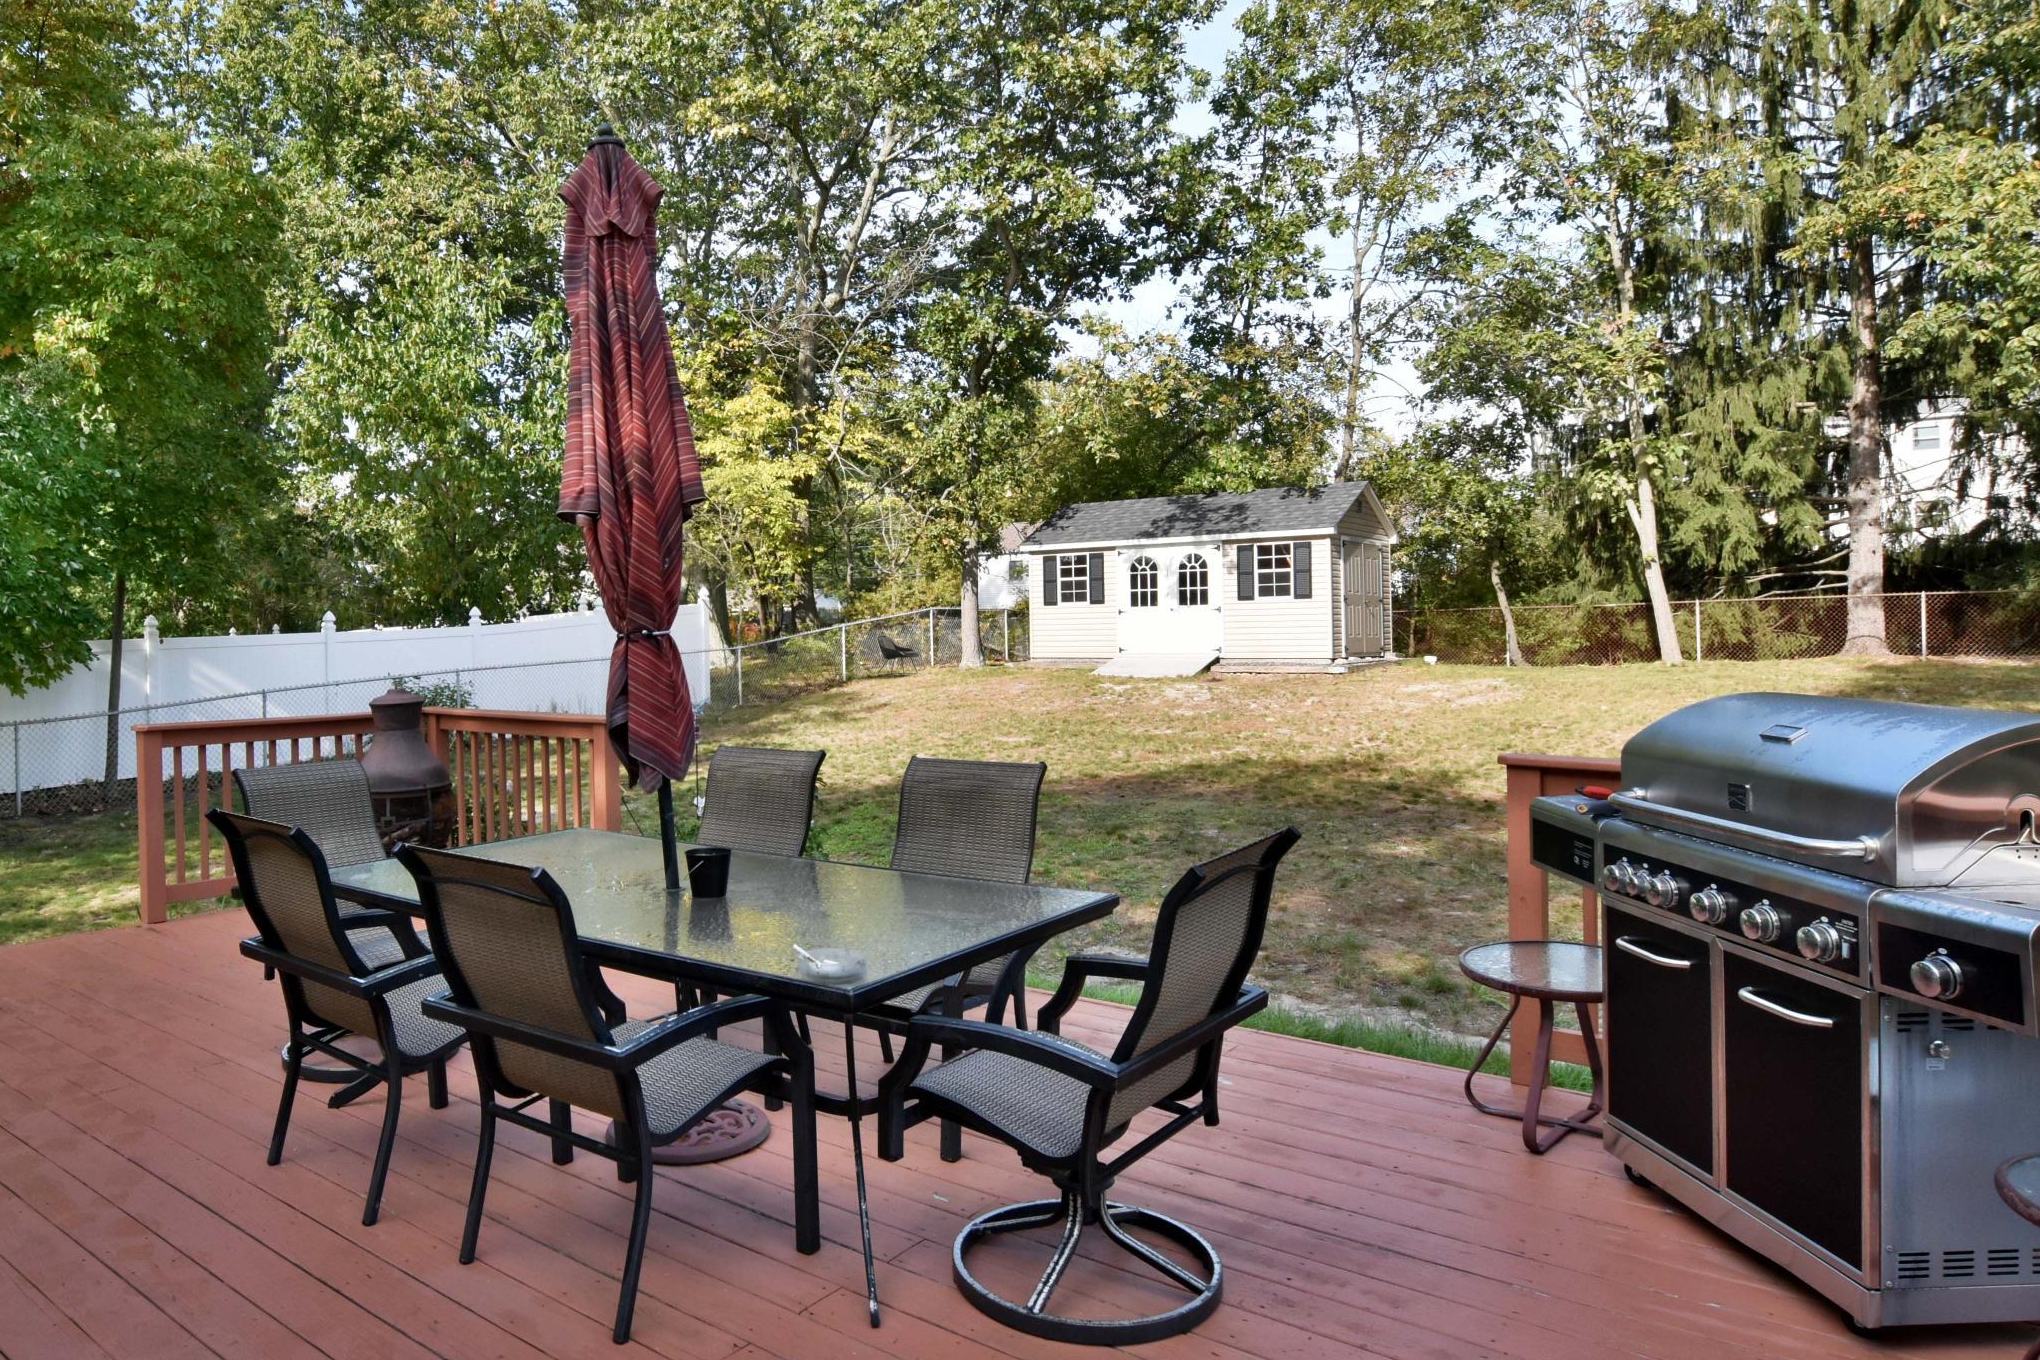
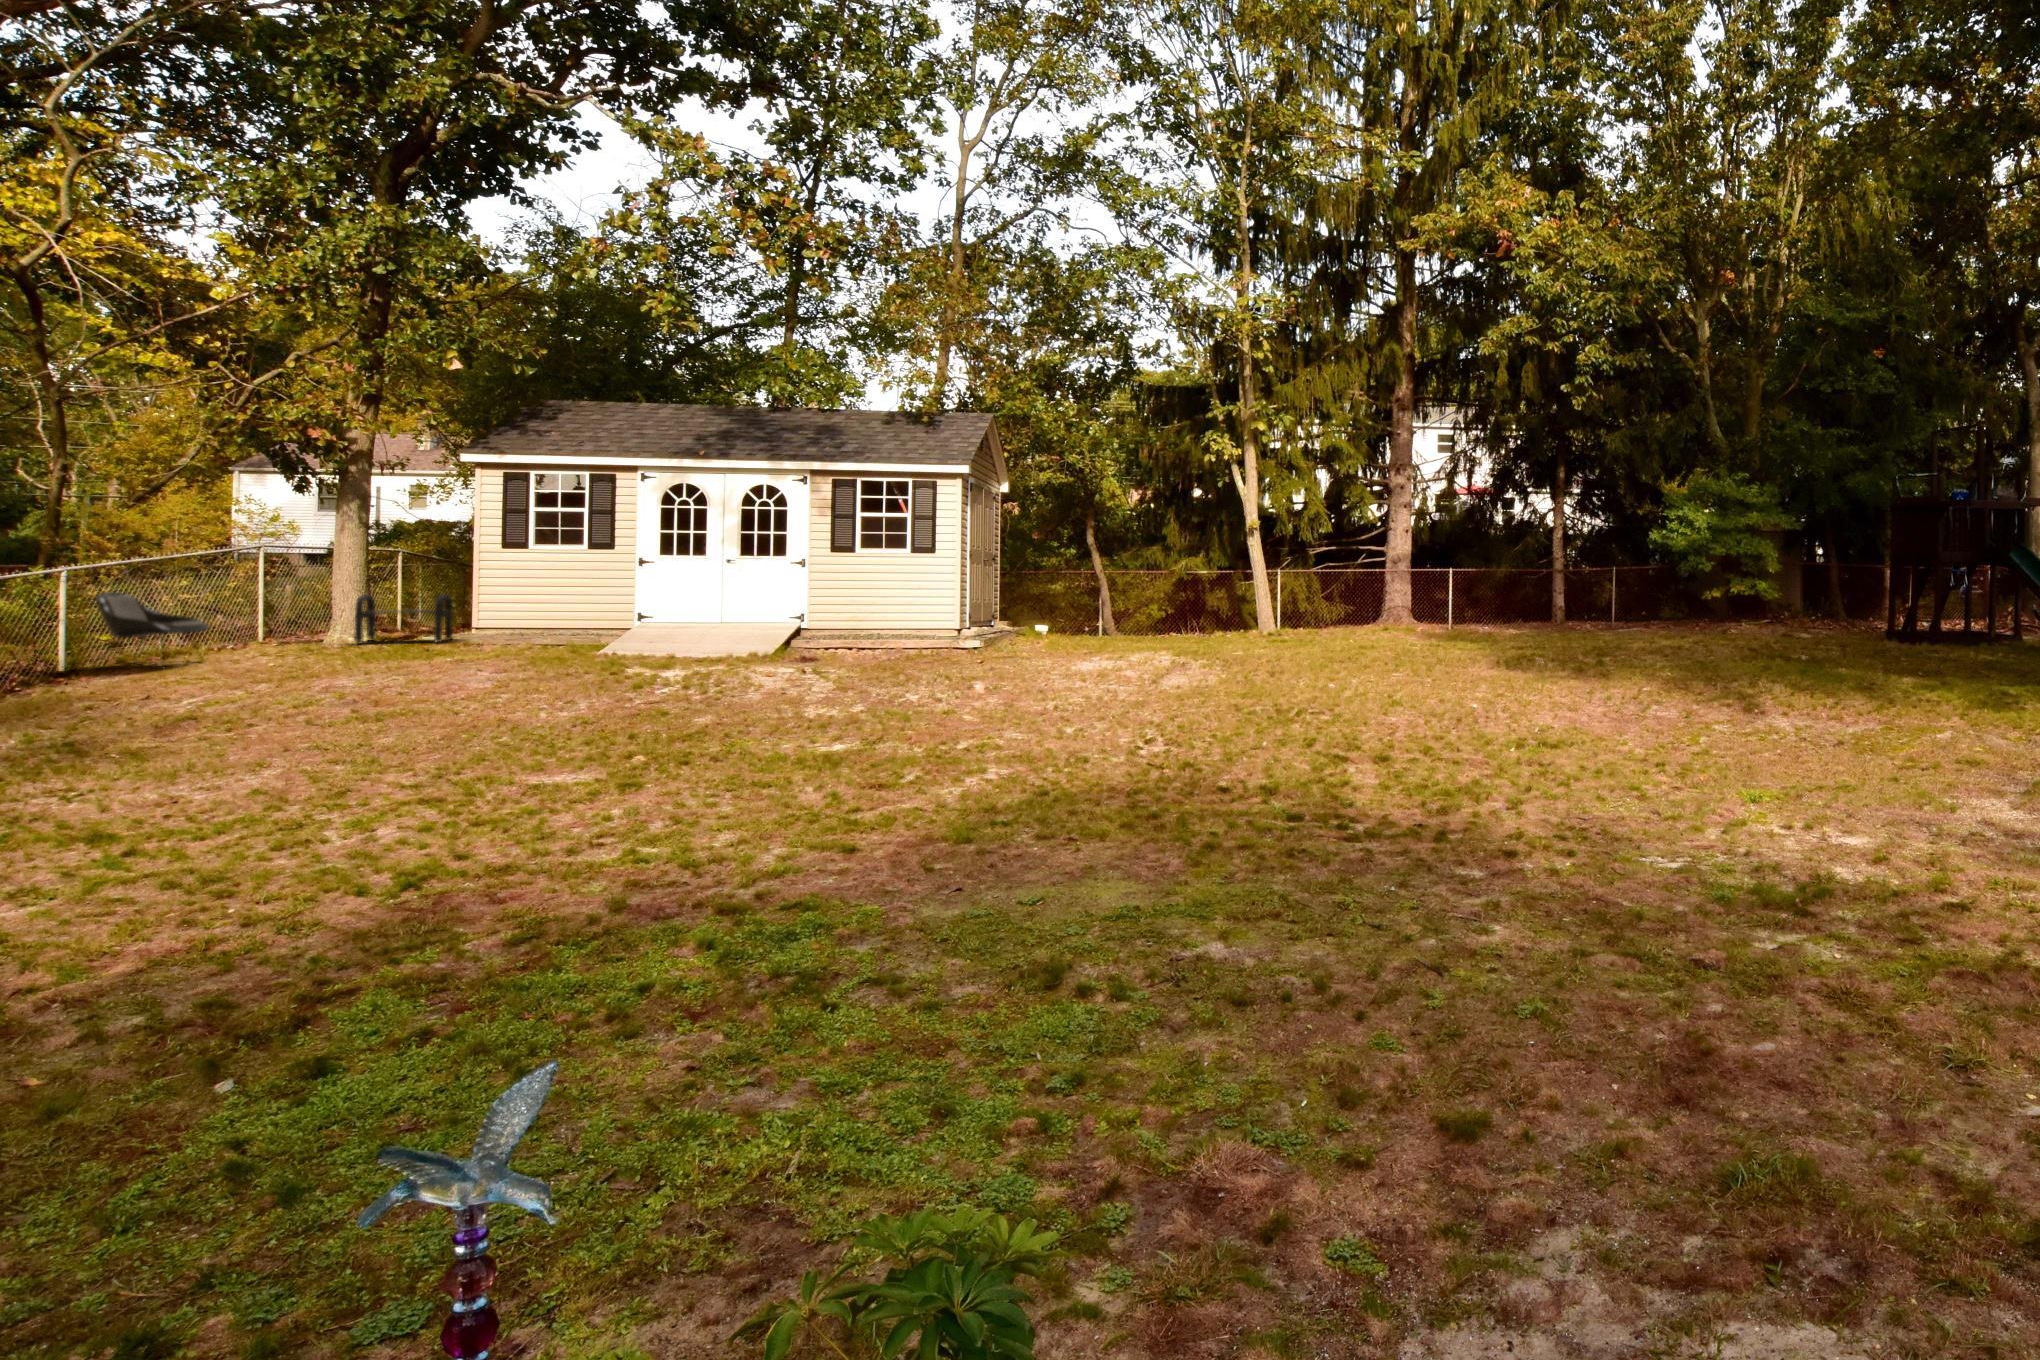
bench: none [978,636,1023,667] -> present [355,594,452,644]

